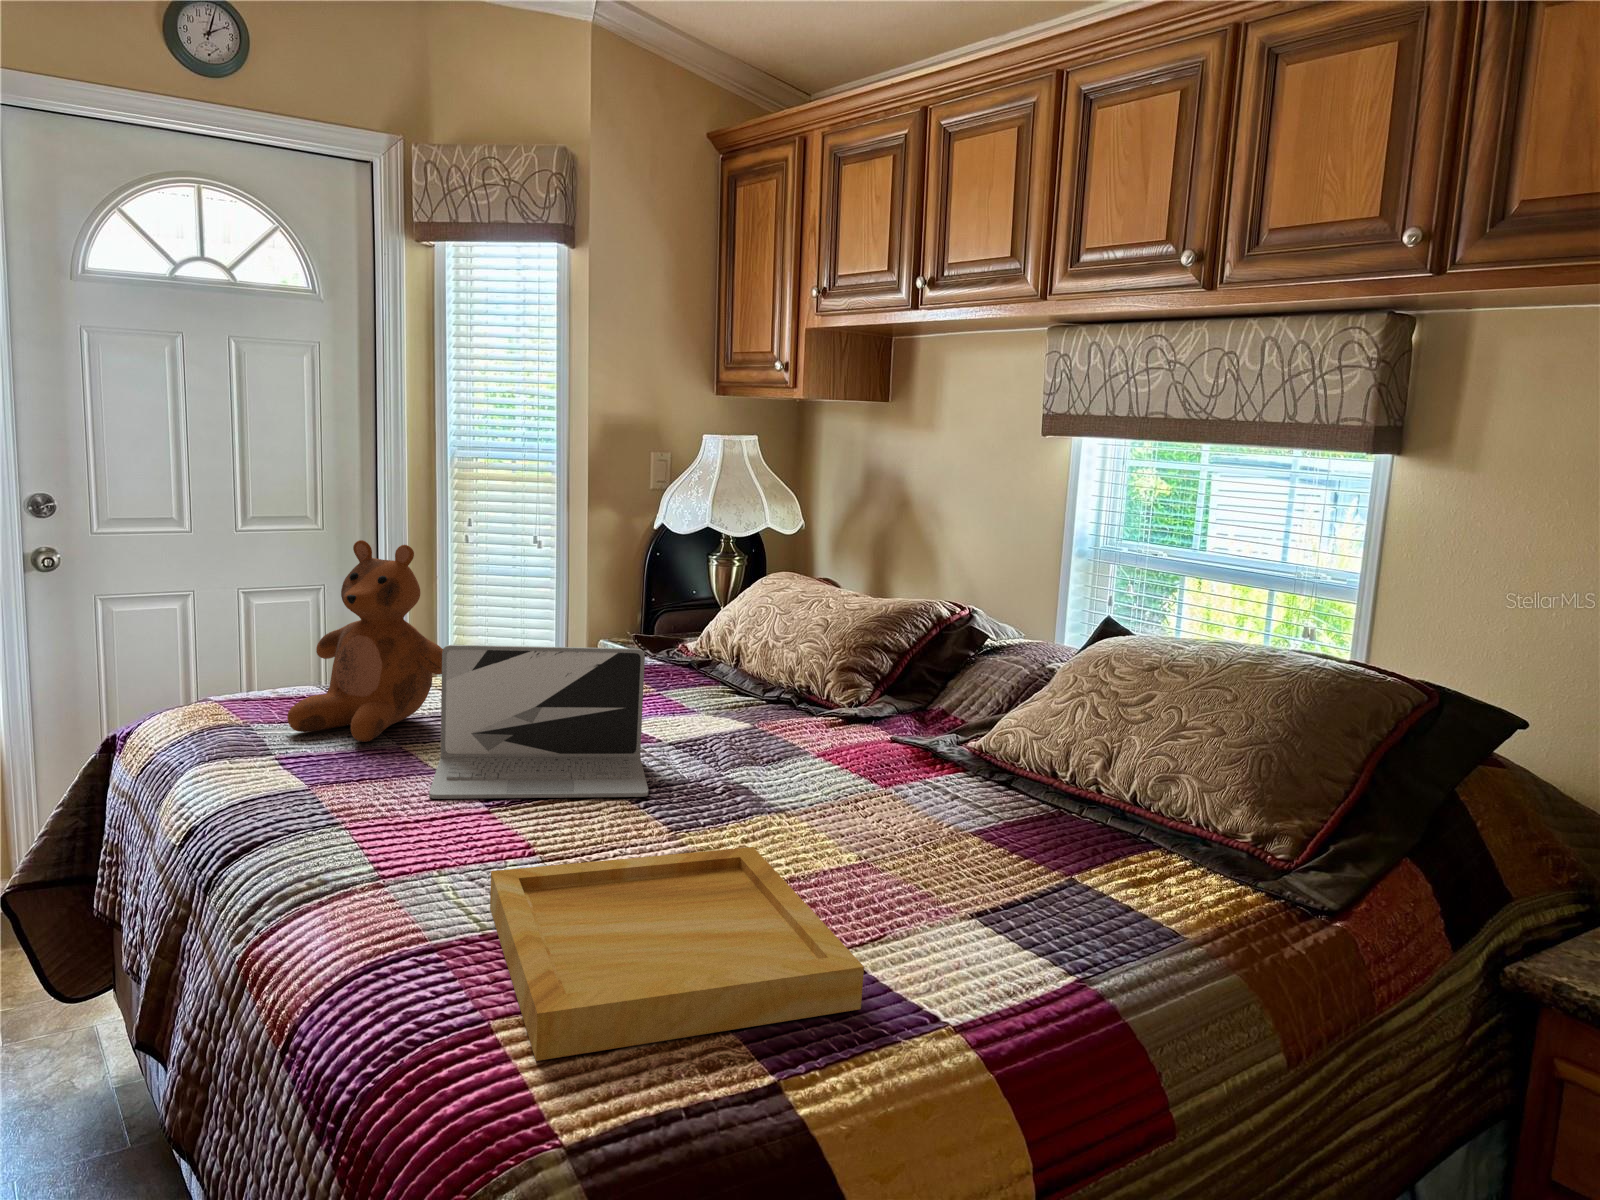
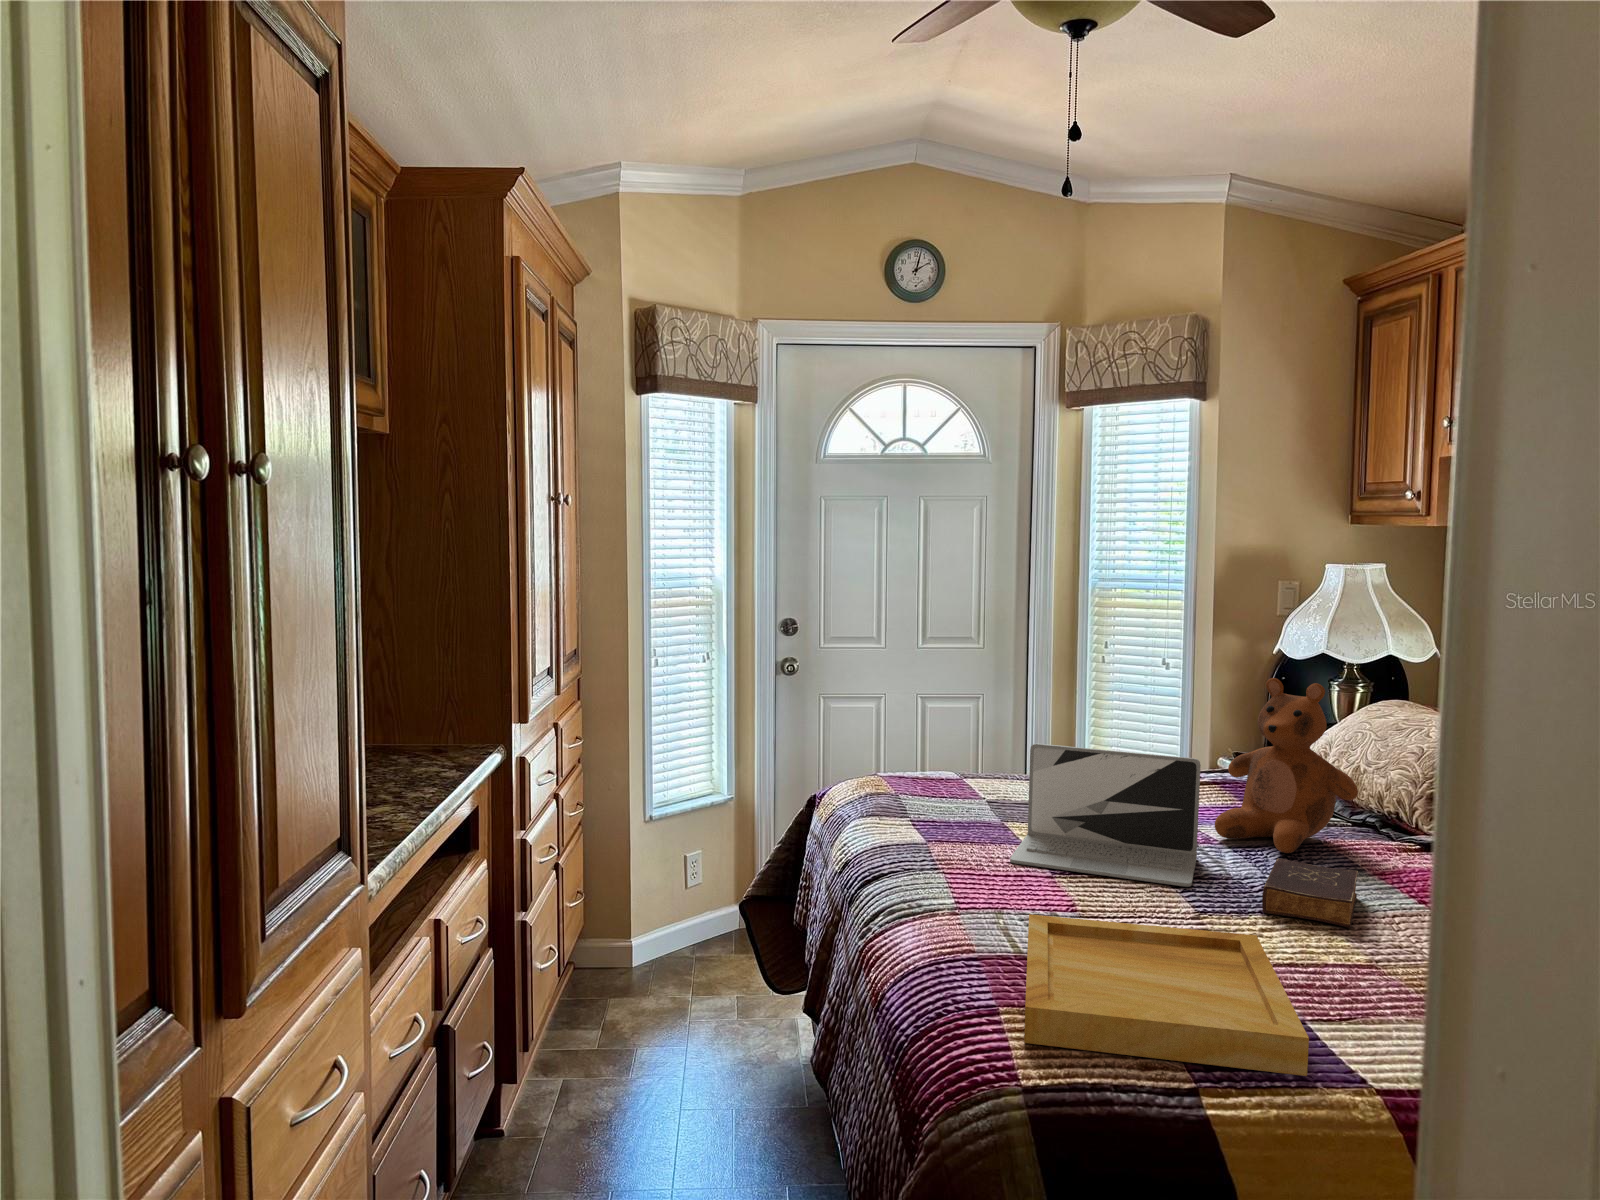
teddy bear: present [287,540,443,742] -> present [1215,678,1358,853]
book: none [727,750,819,816] -> present [1262,859,1358,928]

